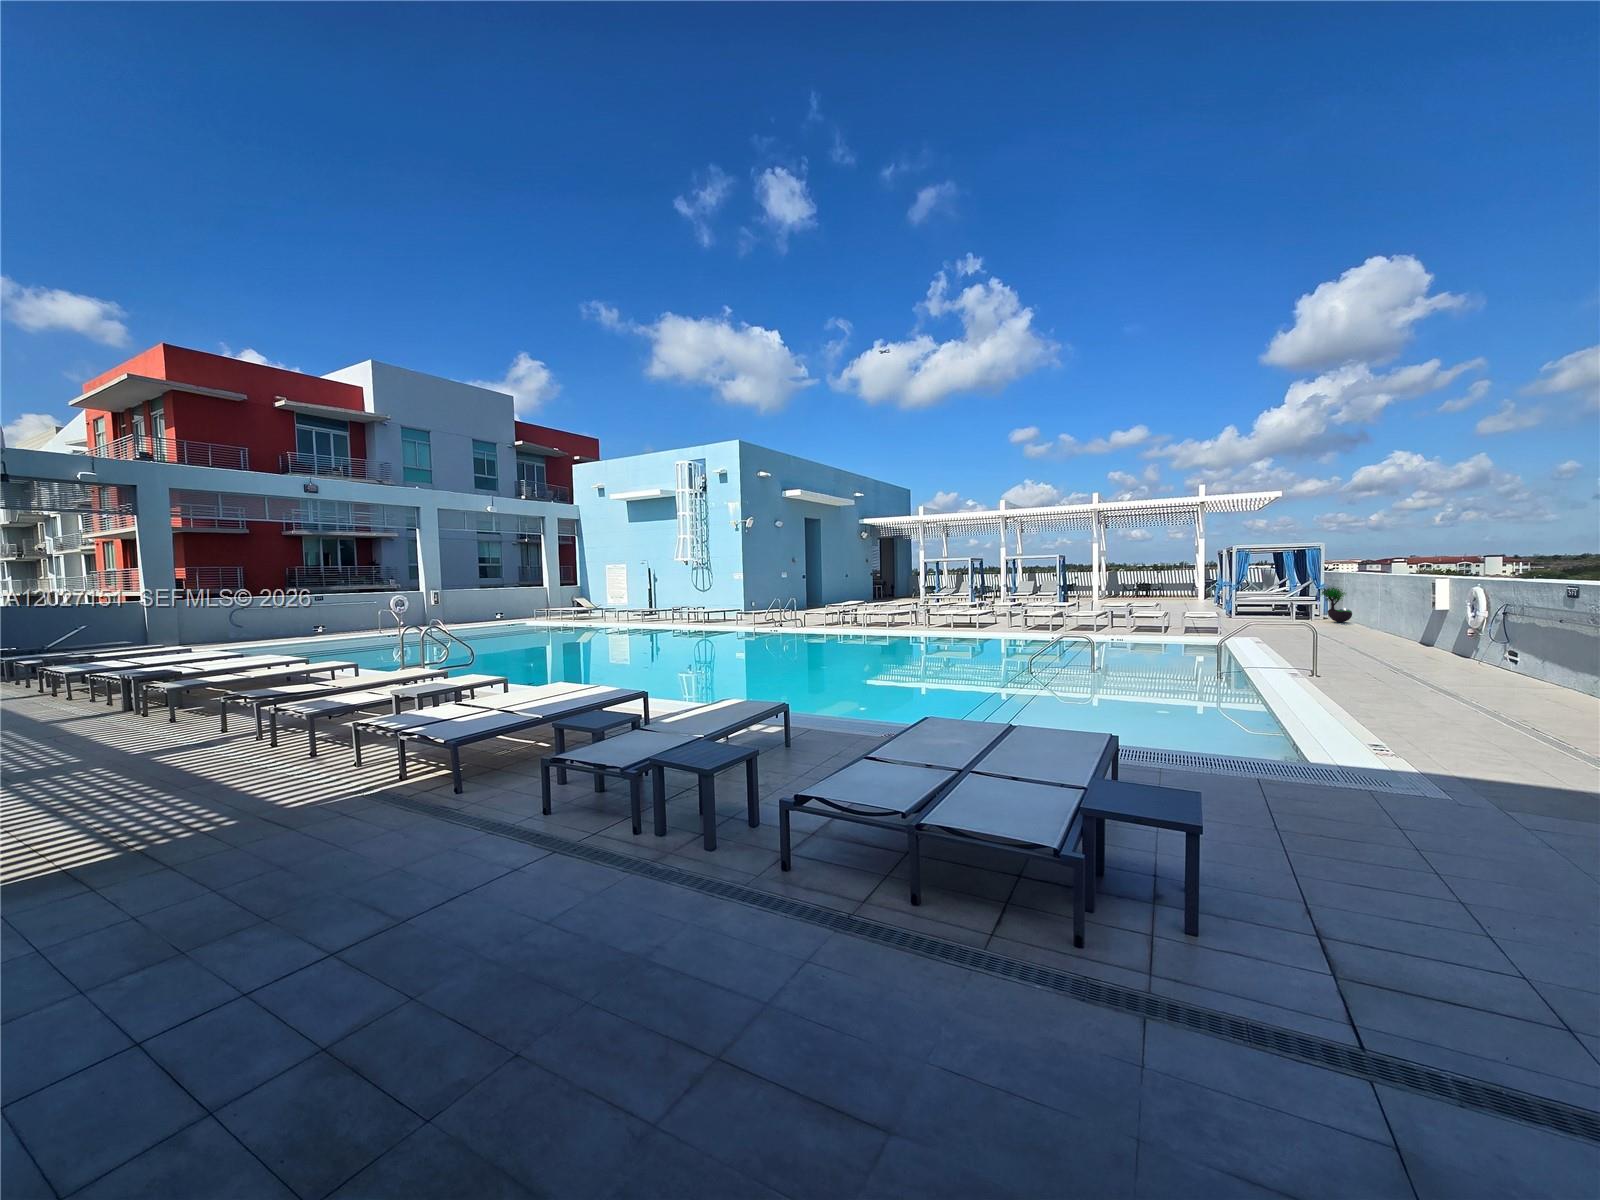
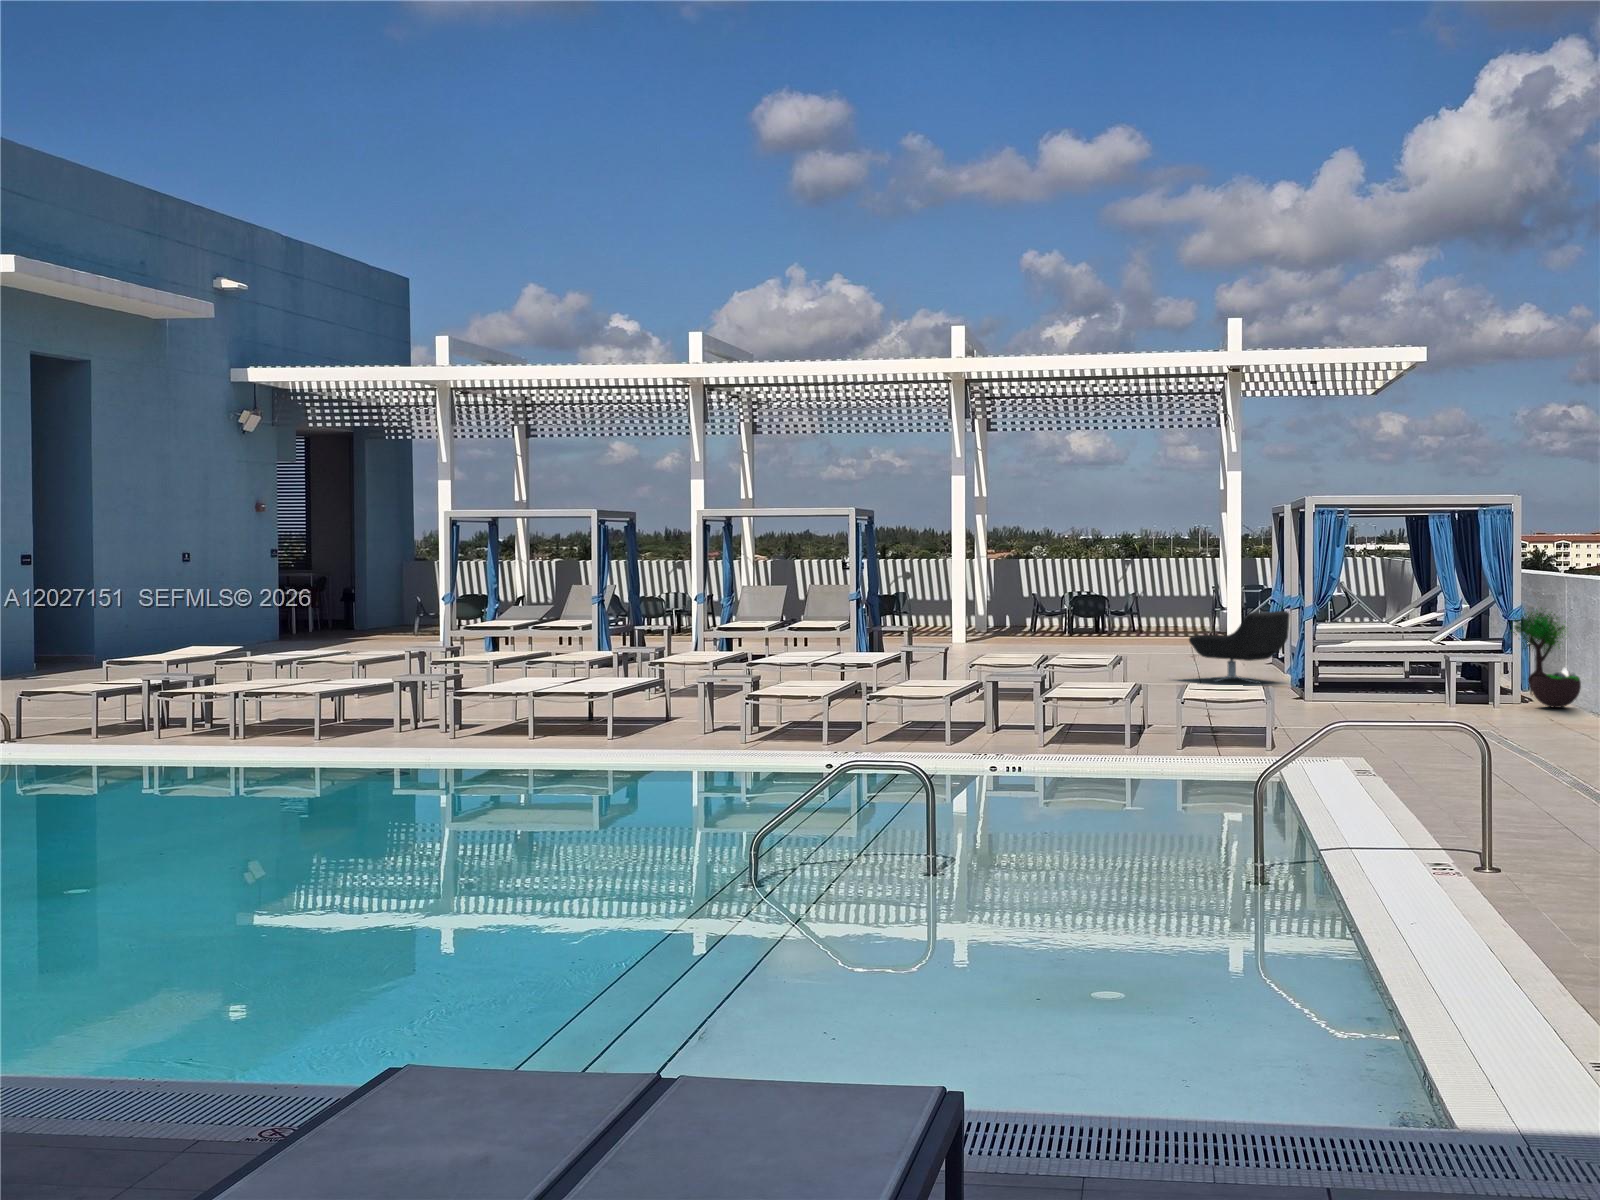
lounge chair: none [1183,588,1224,613] -> present [1189,611,1289,683]

